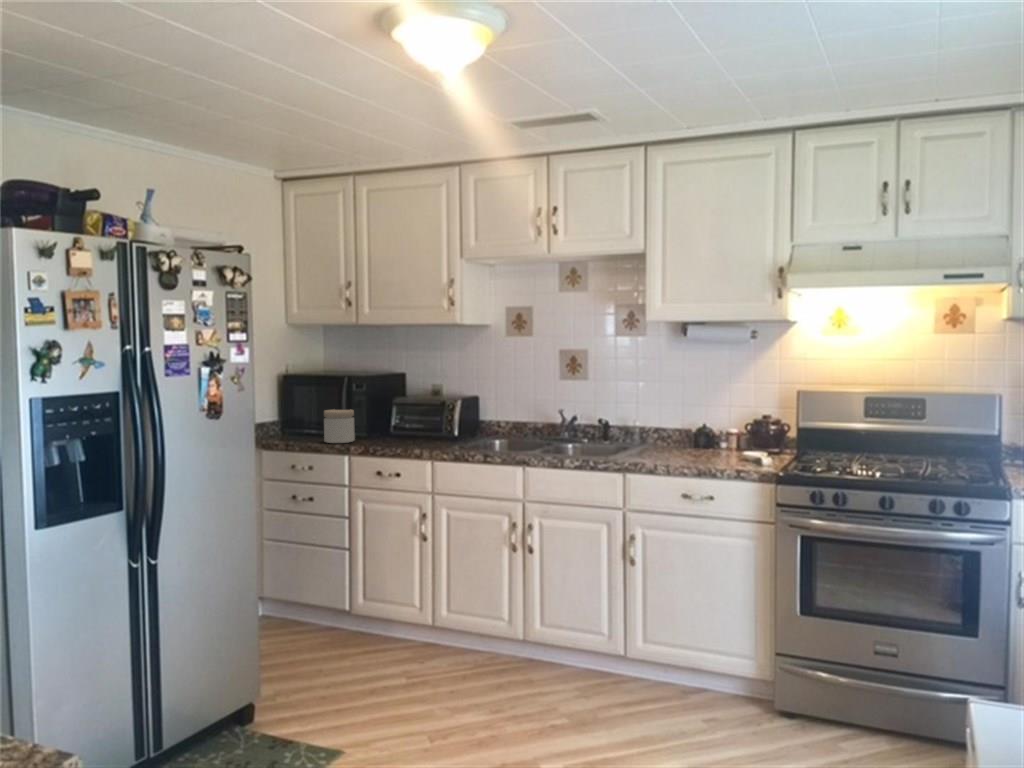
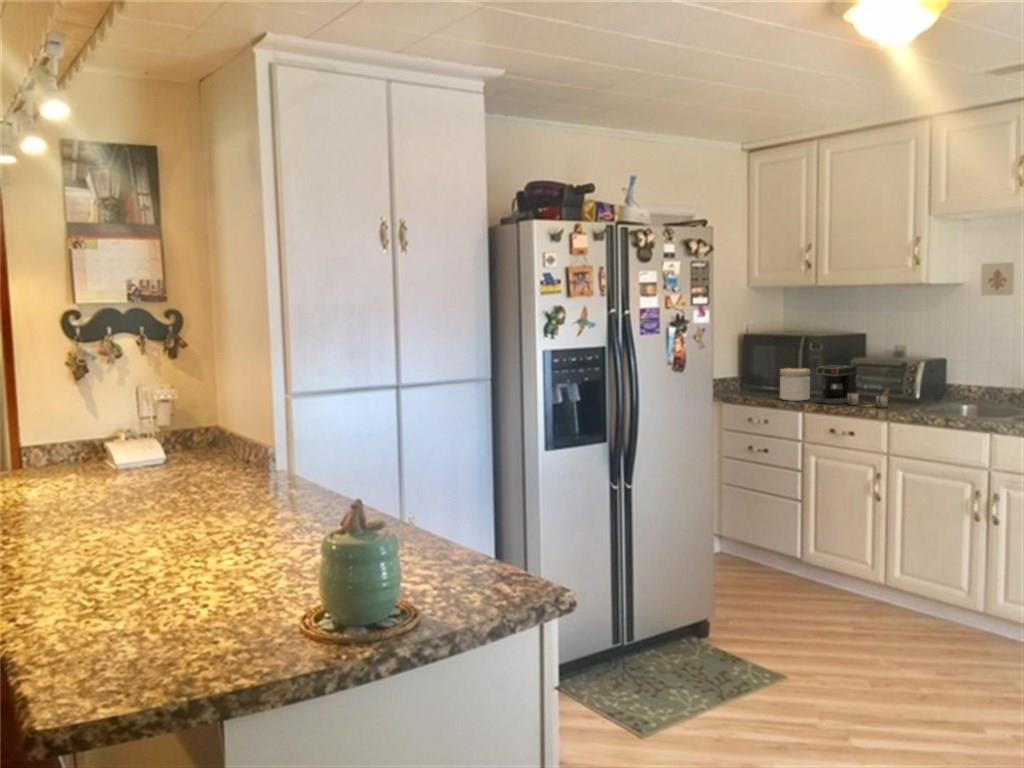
coffee maker: none [361,405,432,447] -> present [816,365,890,408]

